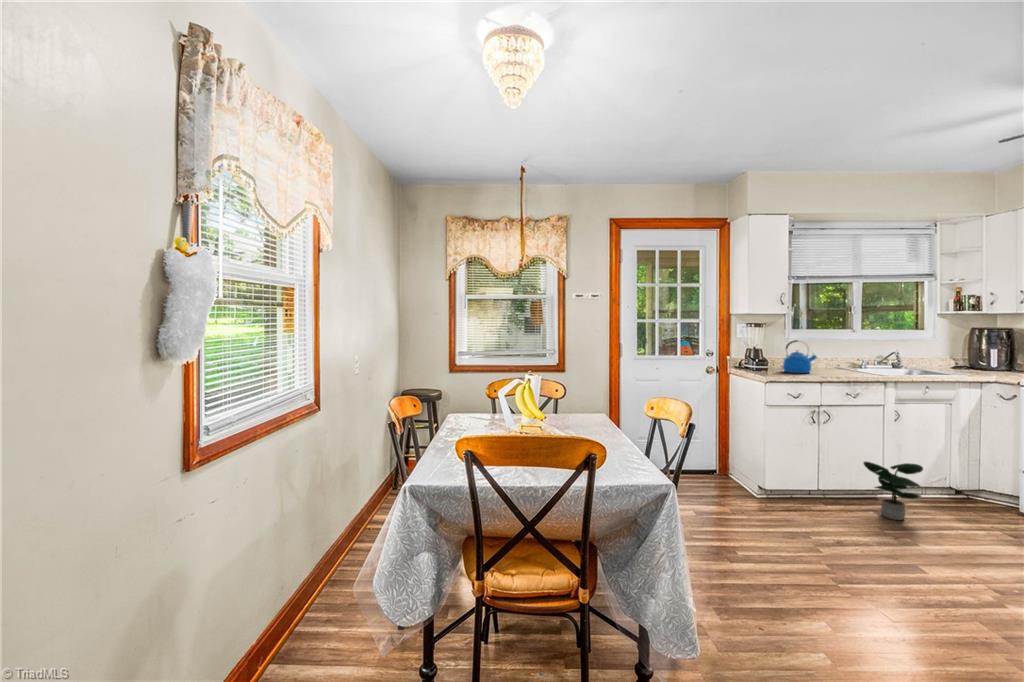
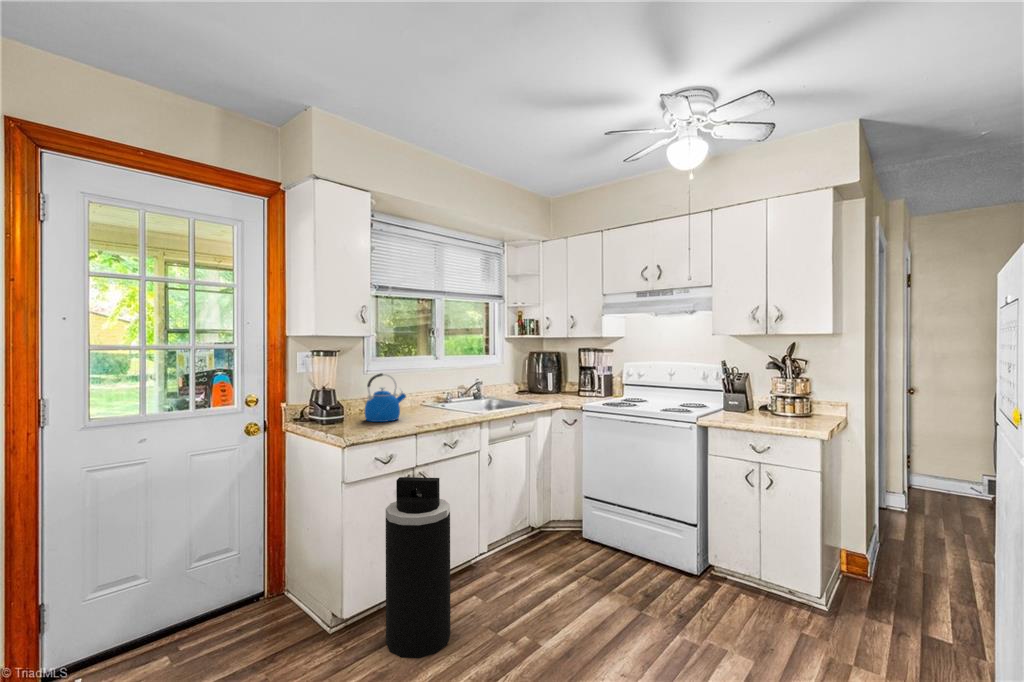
trash can: none [792,406,844,522] -> present [386,477,451,658]
potted plant: present [863,462,923,520] -> none [467,524,529,608]

